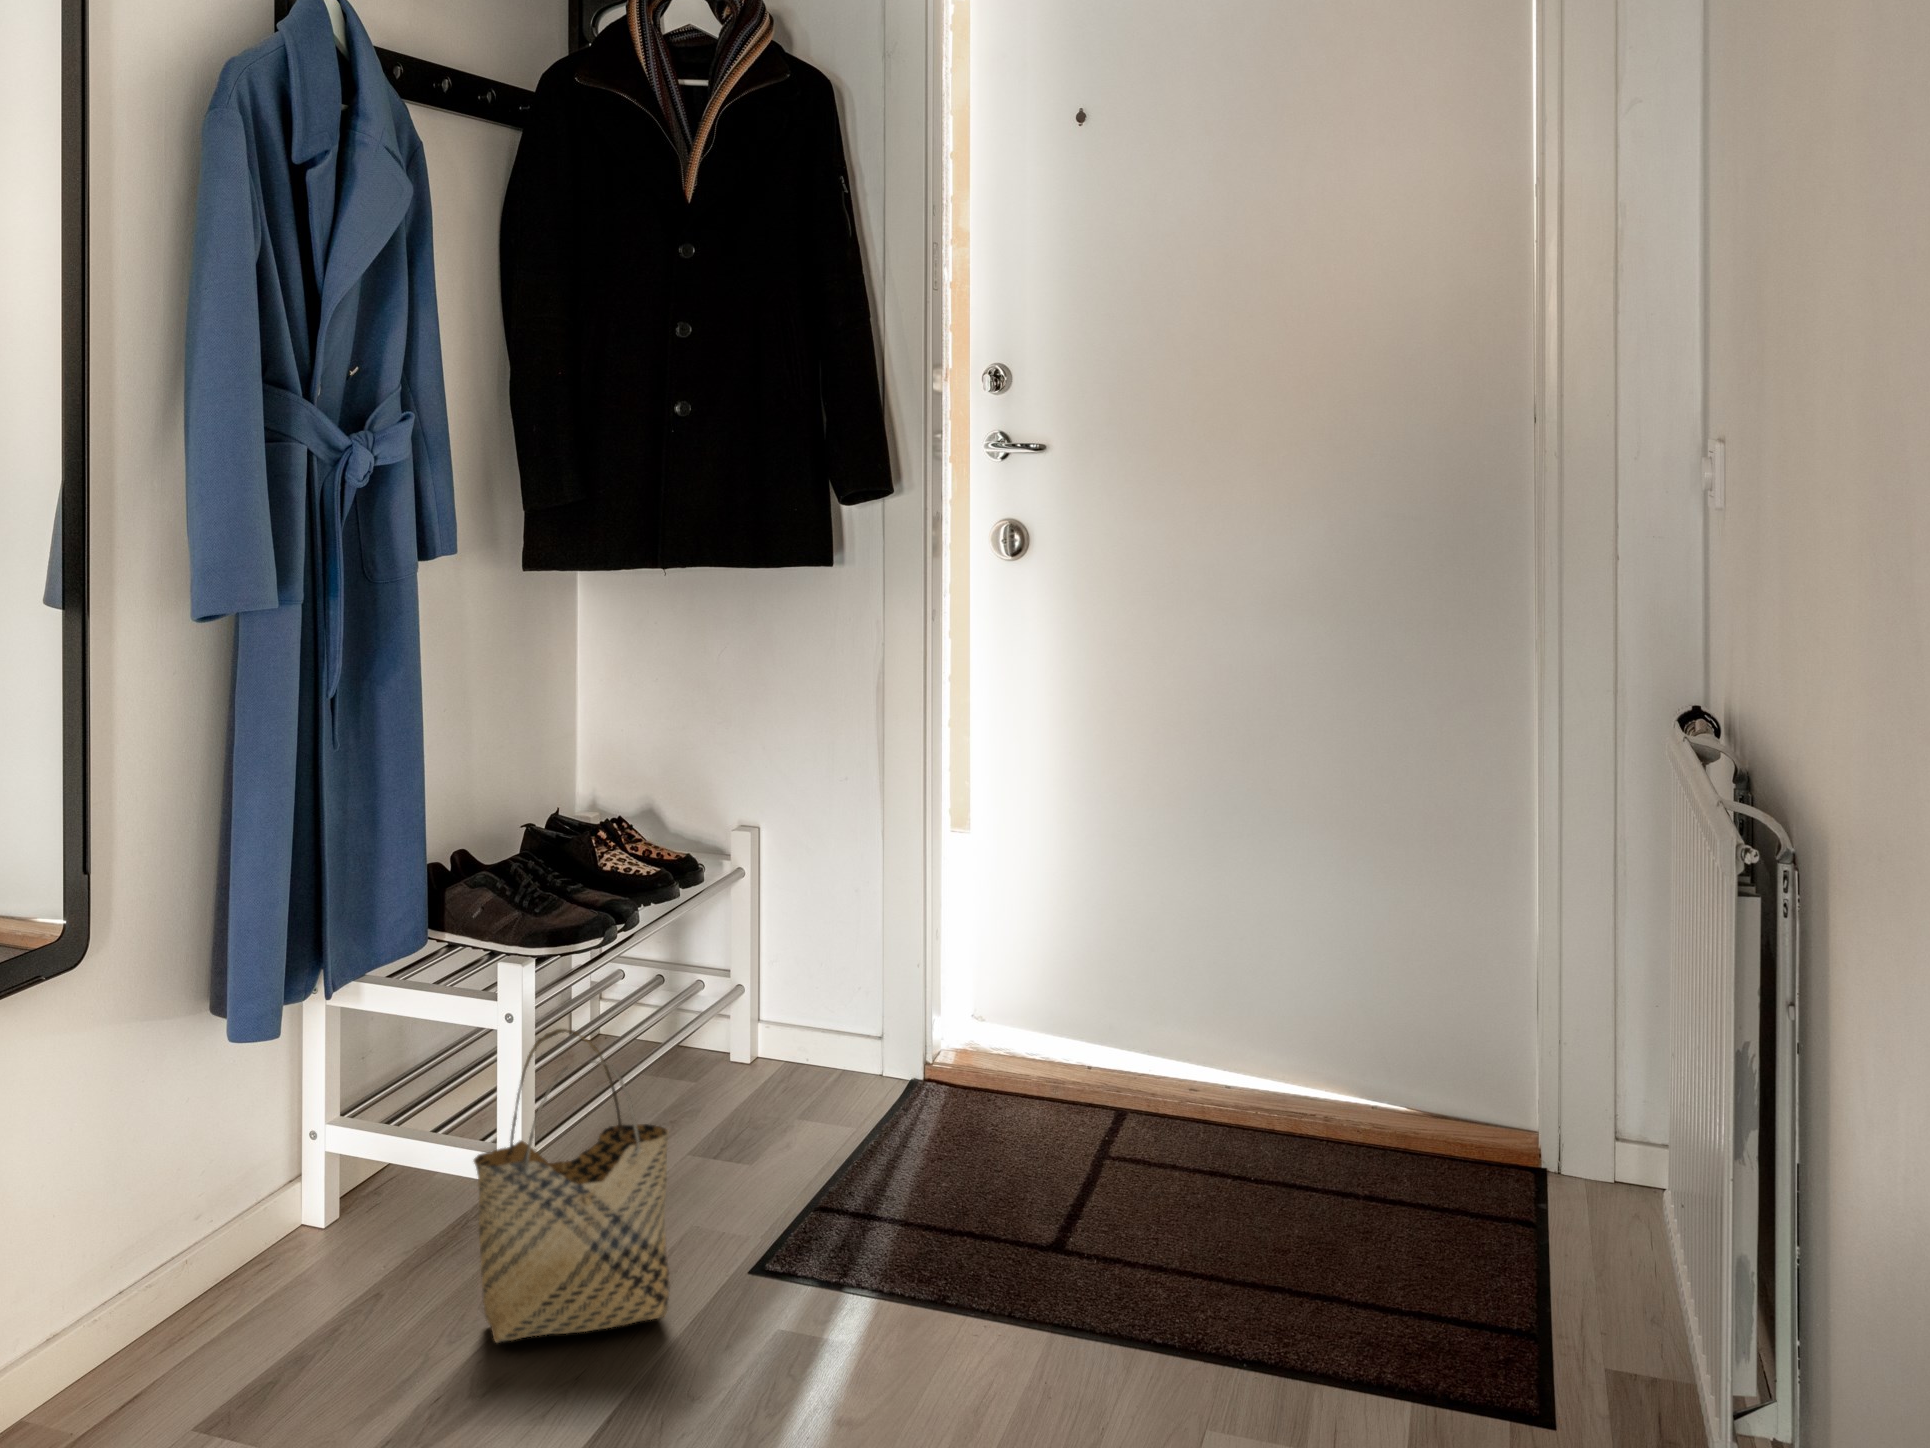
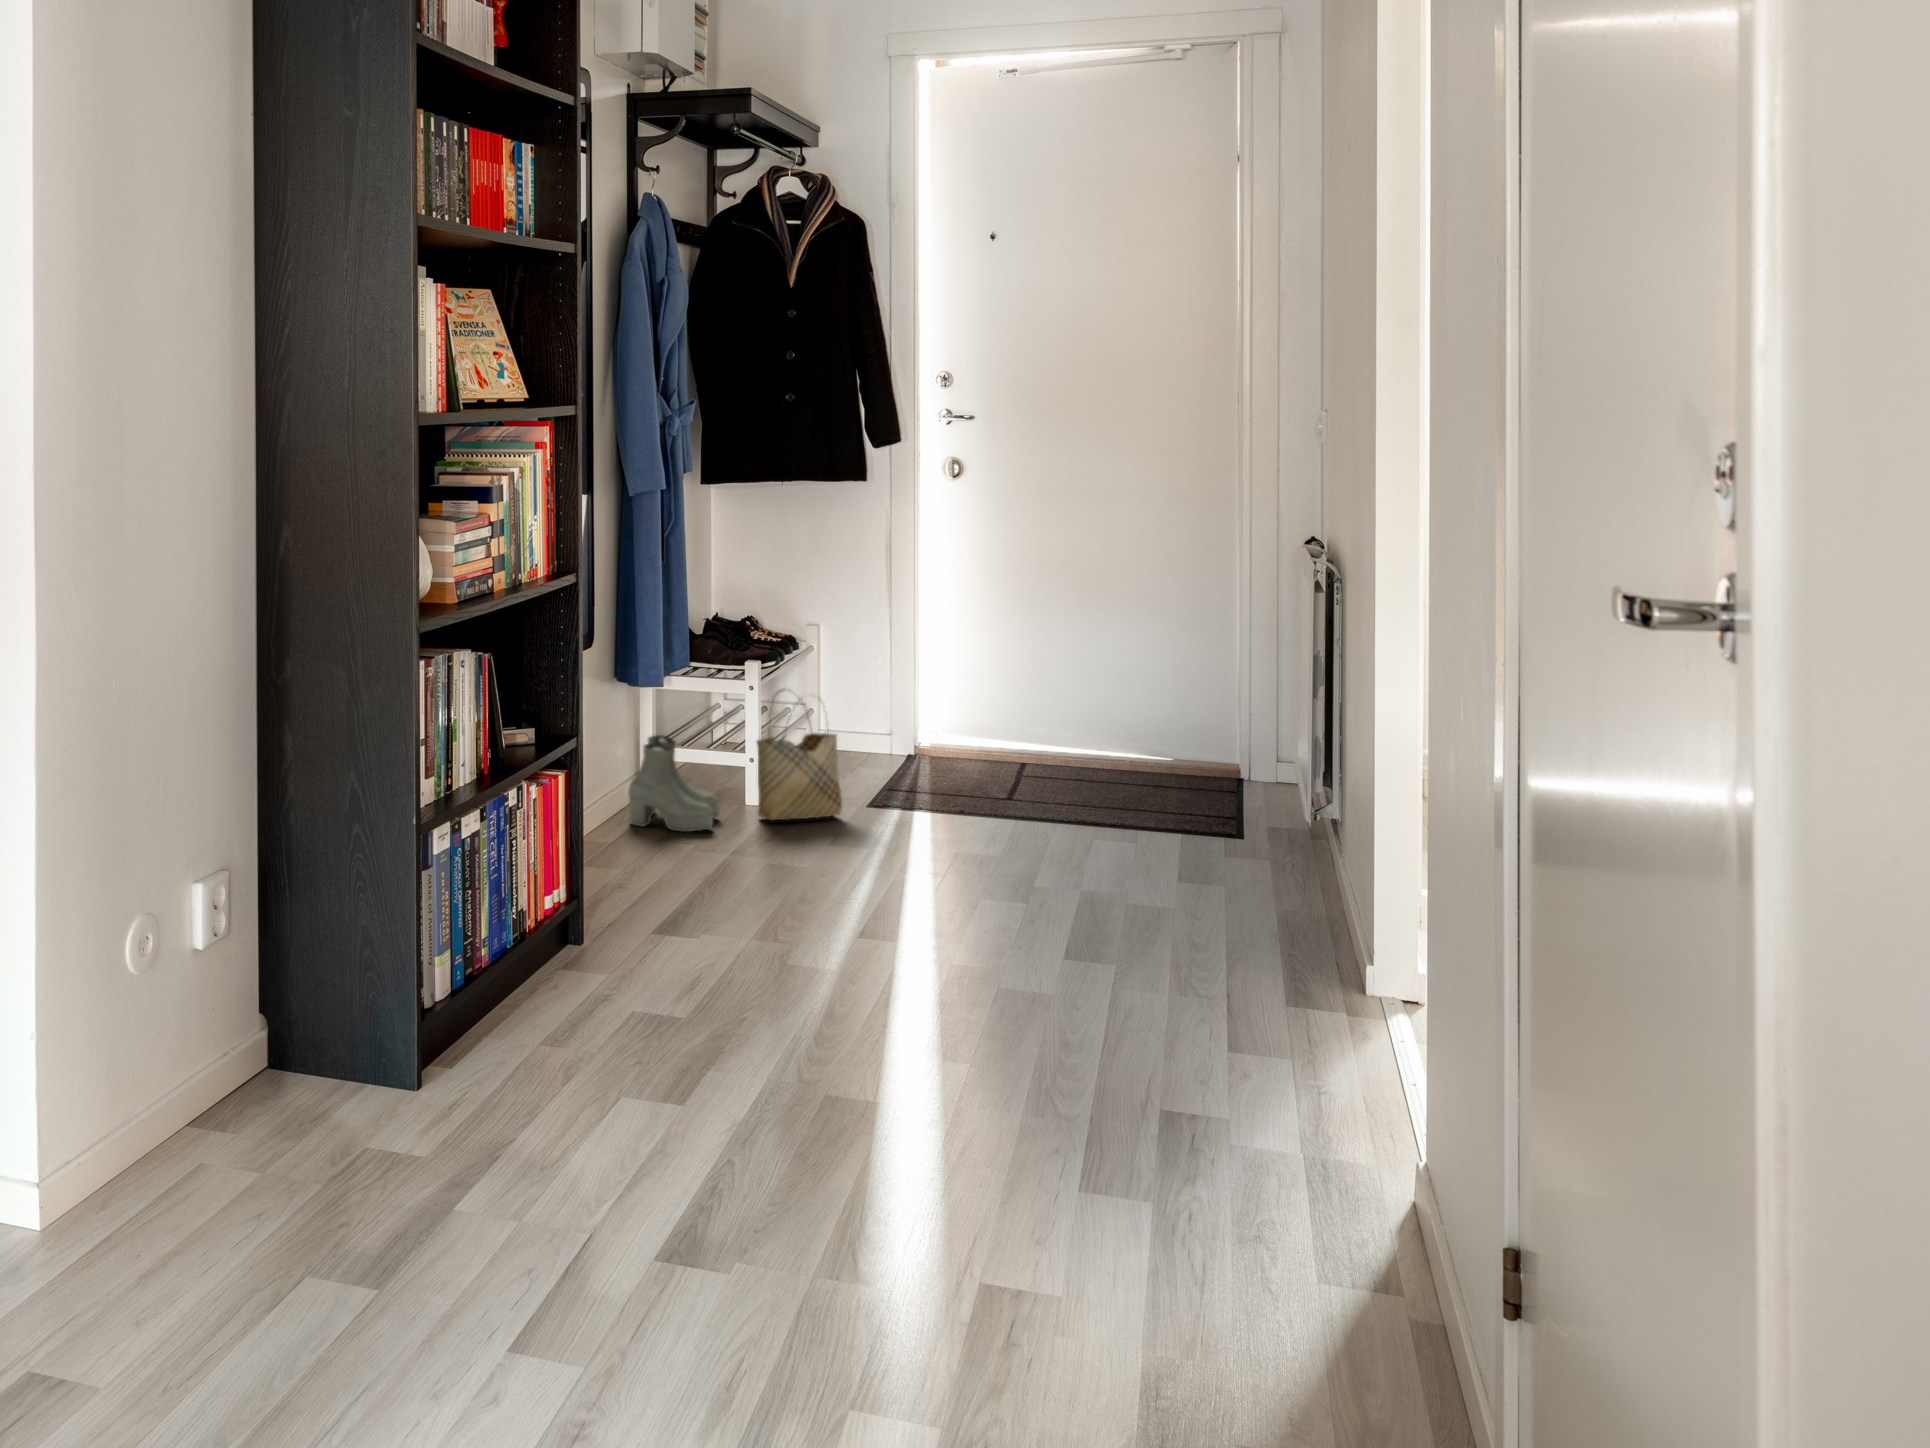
boots: none [180,1132,399,1386] -> present [628,735,719,832]

